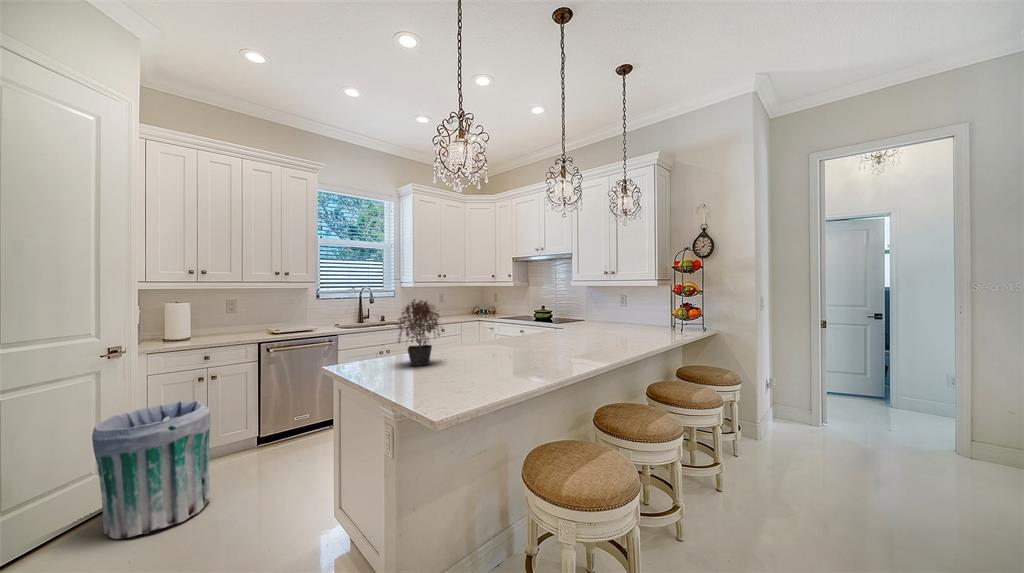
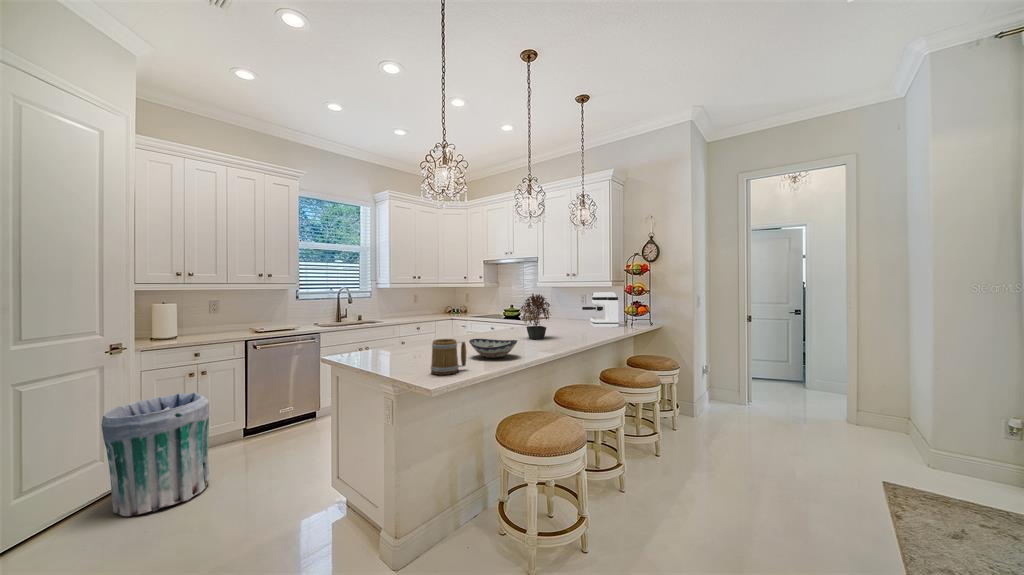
coffee maker: none [623,293,667,334] -> present [582,293,618,327]
potted plant: present [397,299,440,366] -> present [520,294,551,339]
decorative bowl: none [491,349,549,374] -> present [469,339,517,358]
mug: none [439,352,485,399] -> present [431,339,466,375]

